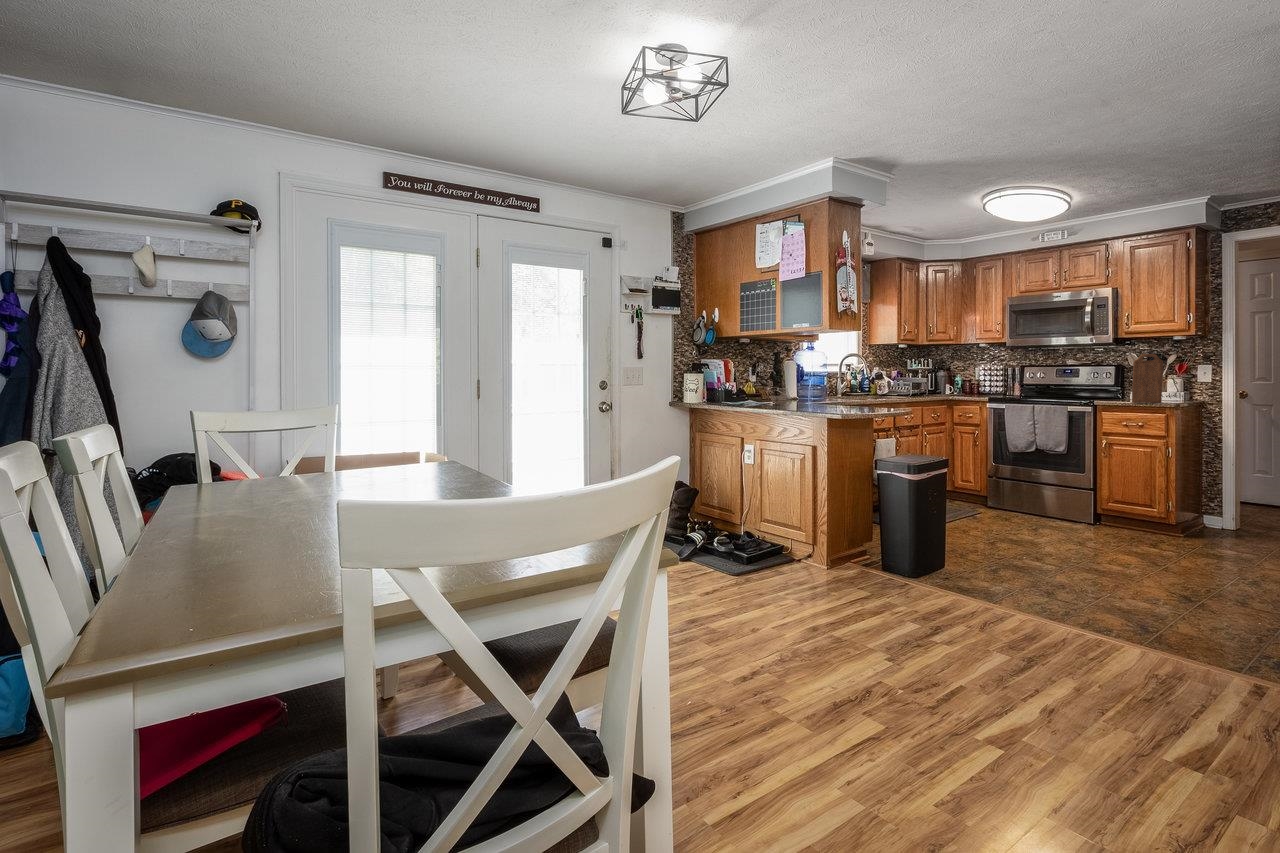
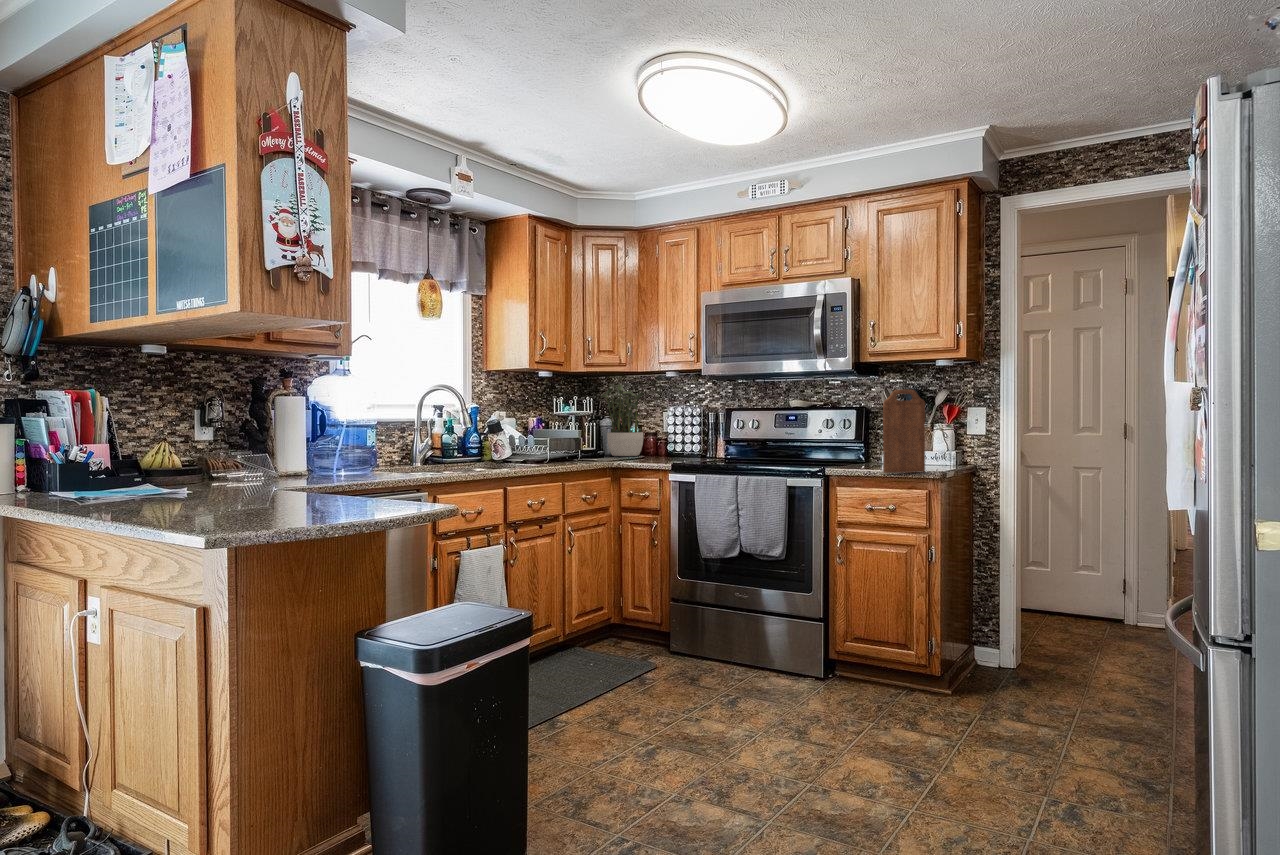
potted plant: none [936,353,966,396] -> present [600,385,644,456]

